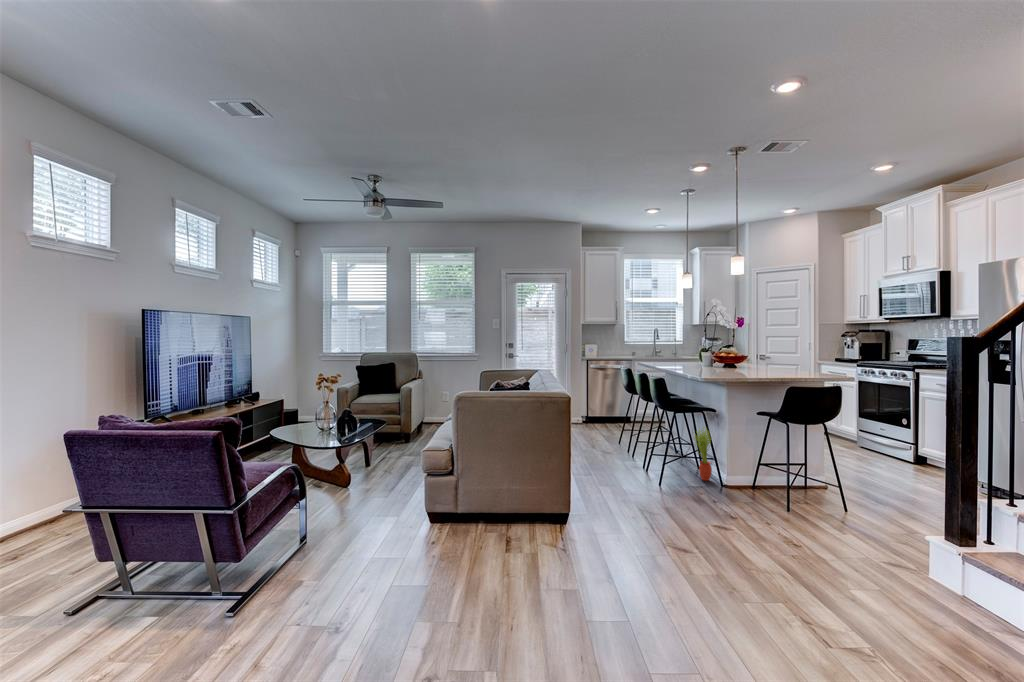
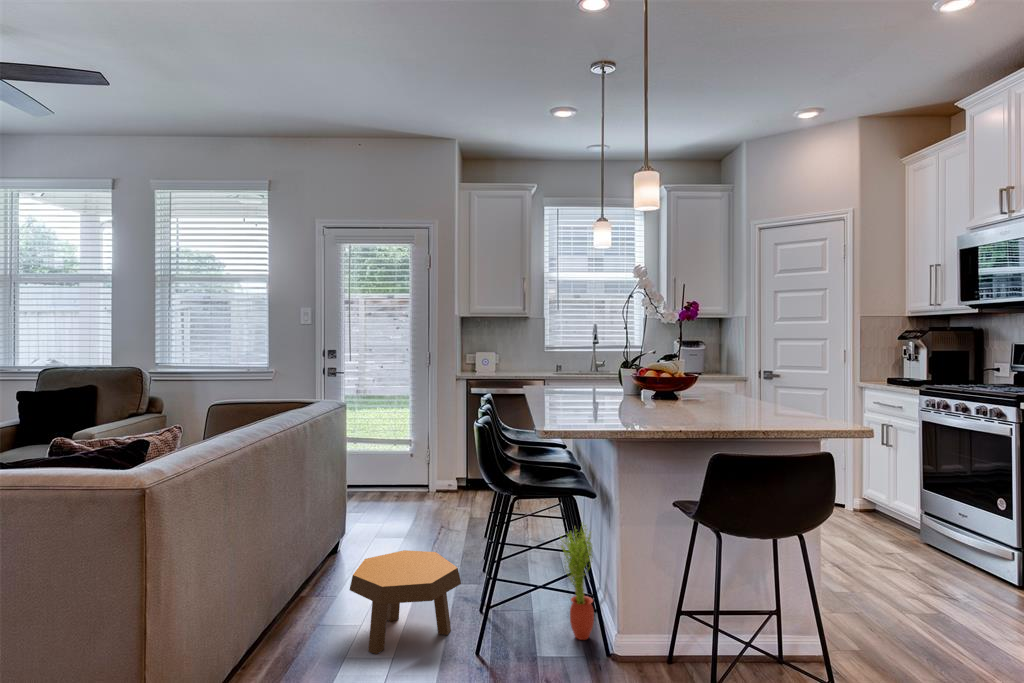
footstool: none [594,442,646,485] -> present [350,550,461,654]

